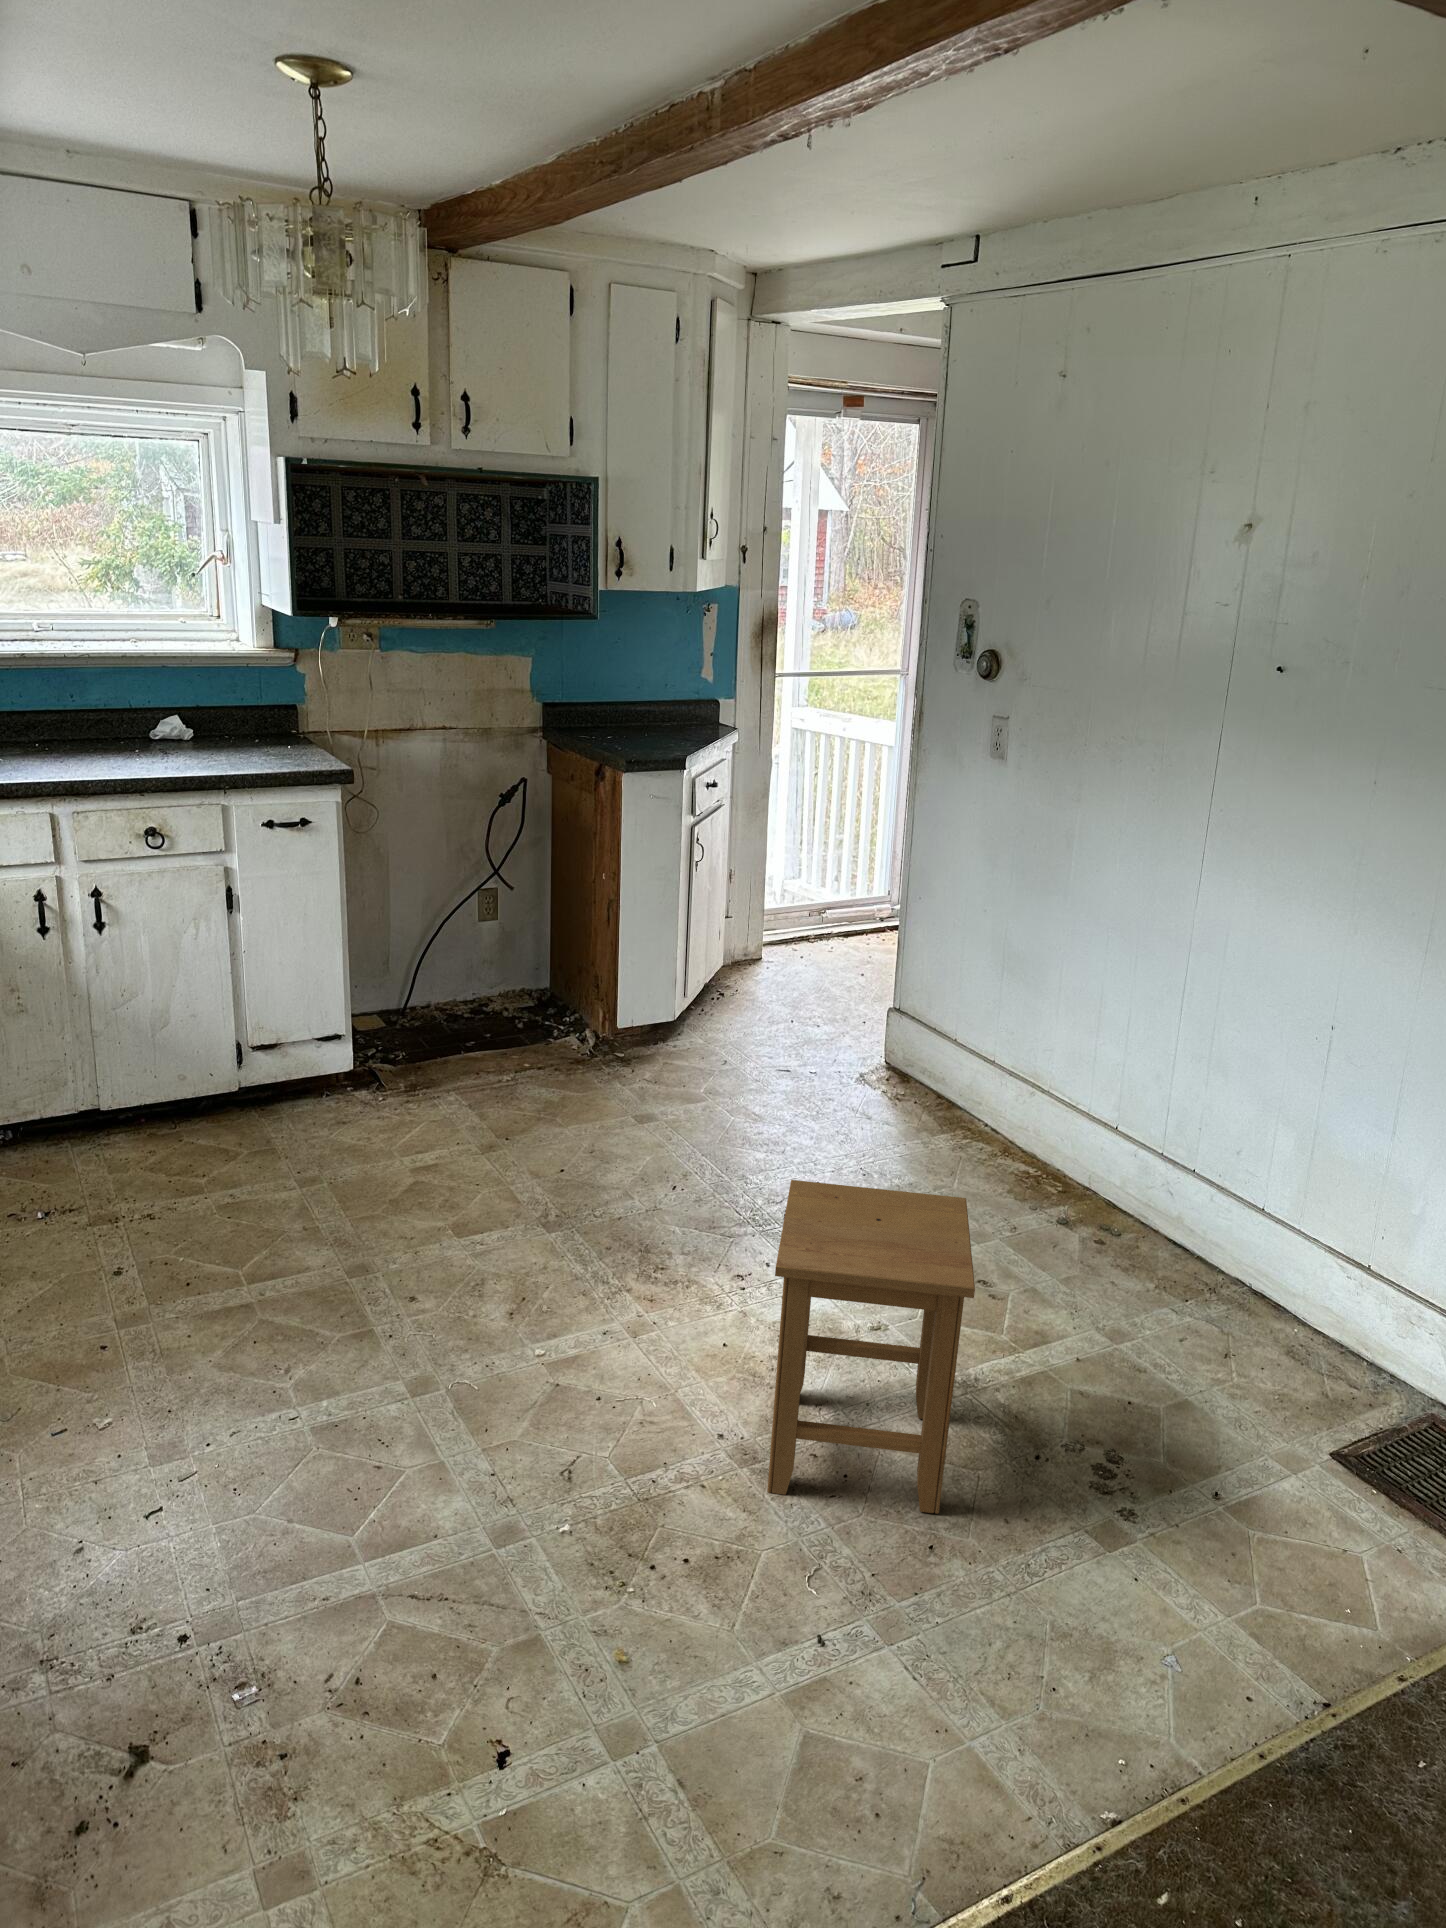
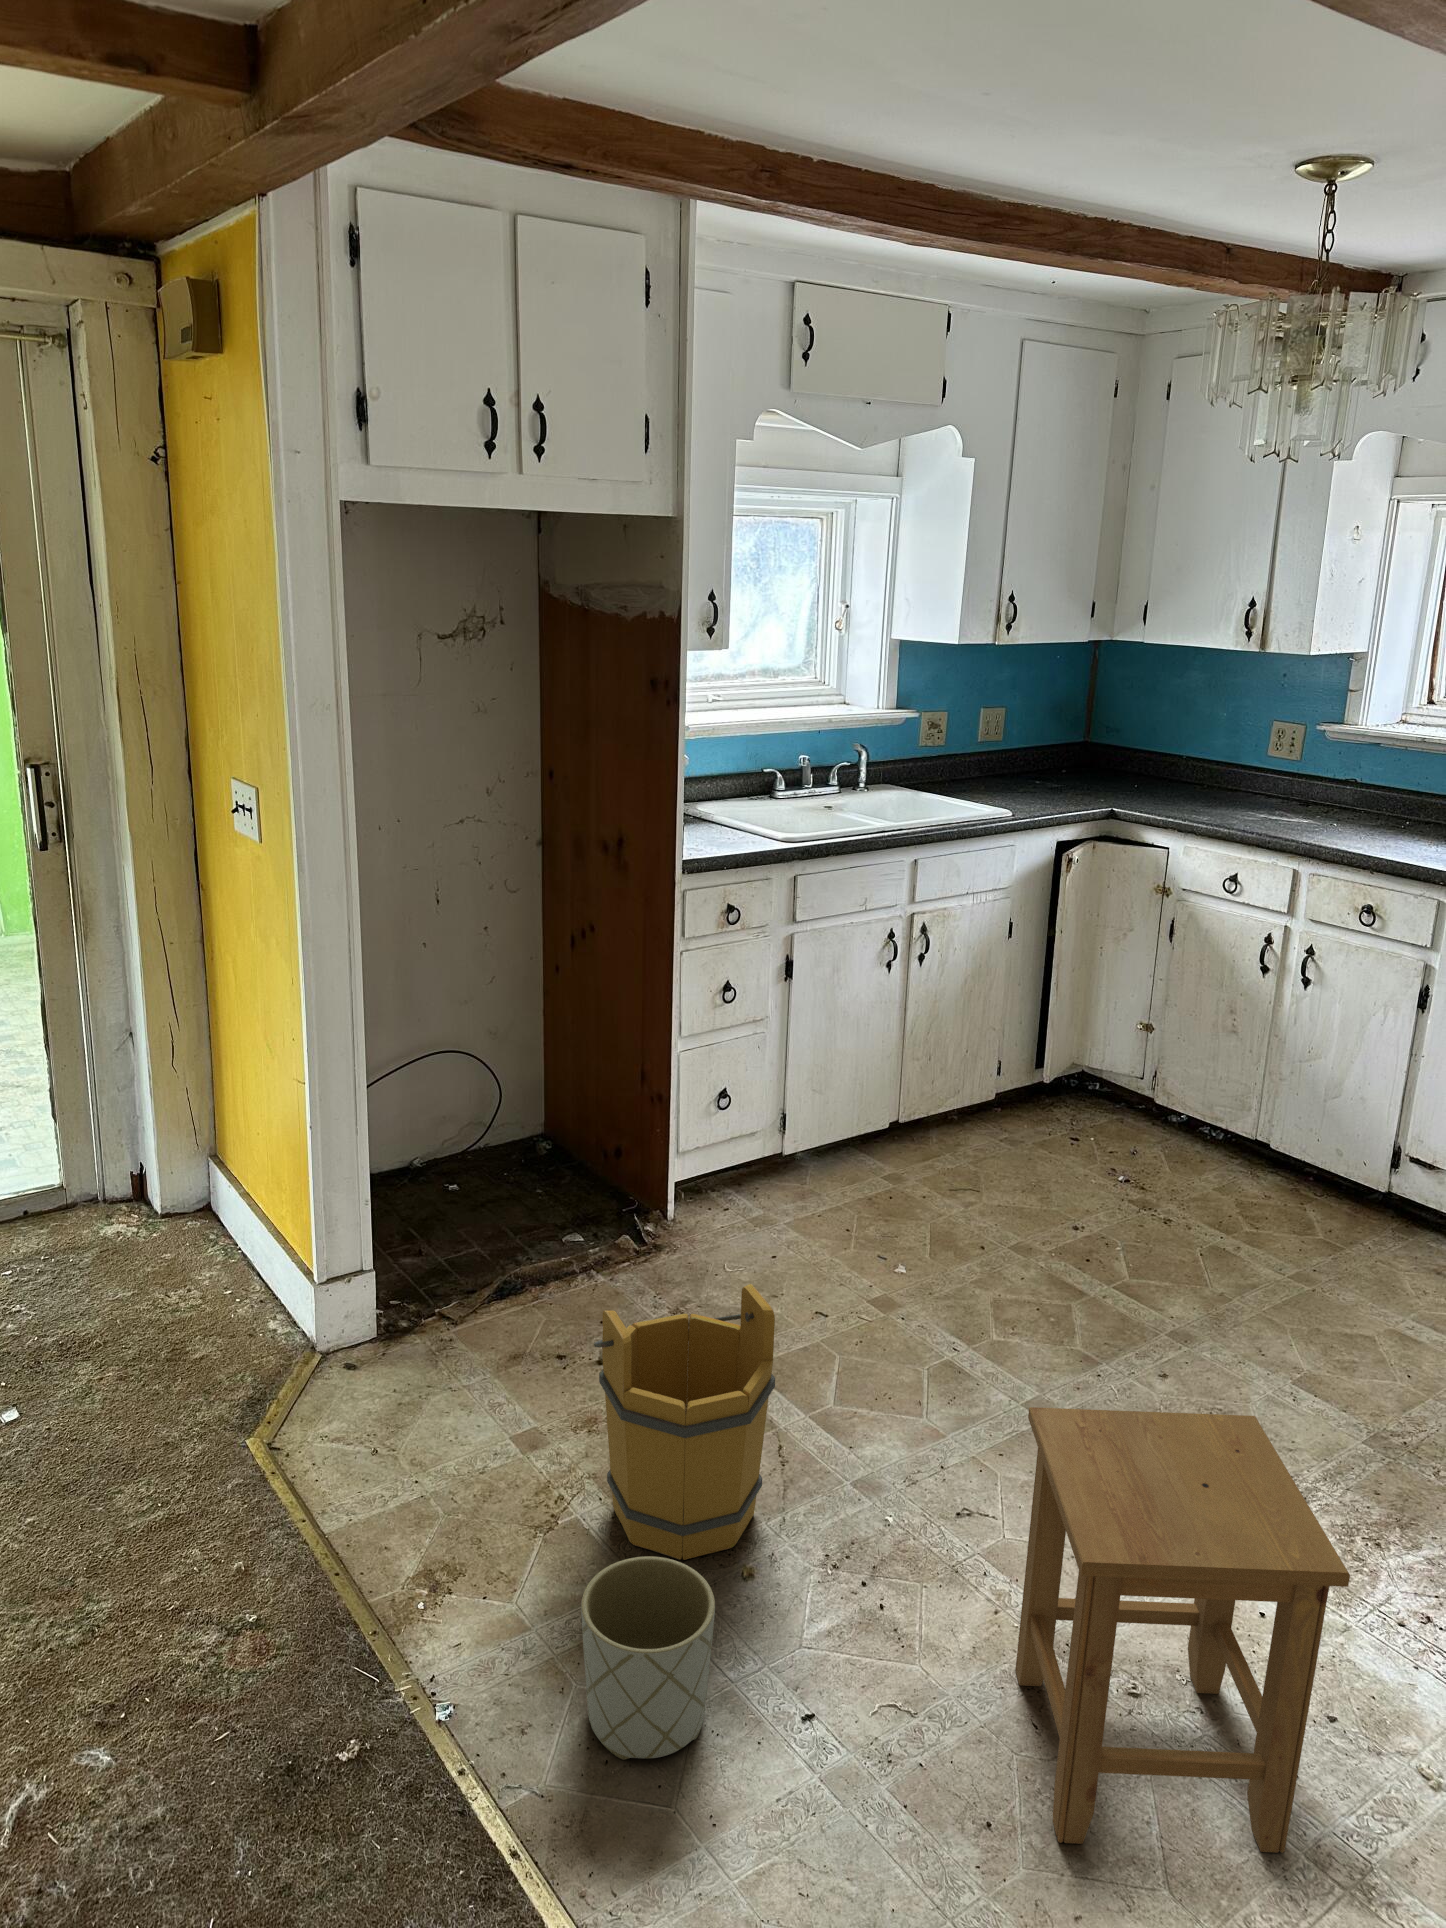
bucket: none [366,1397,616,1777] -> present [594,1284,775,1560]
planter: none [757,1601,902,1824] -> present [581,1556,715,1760]

